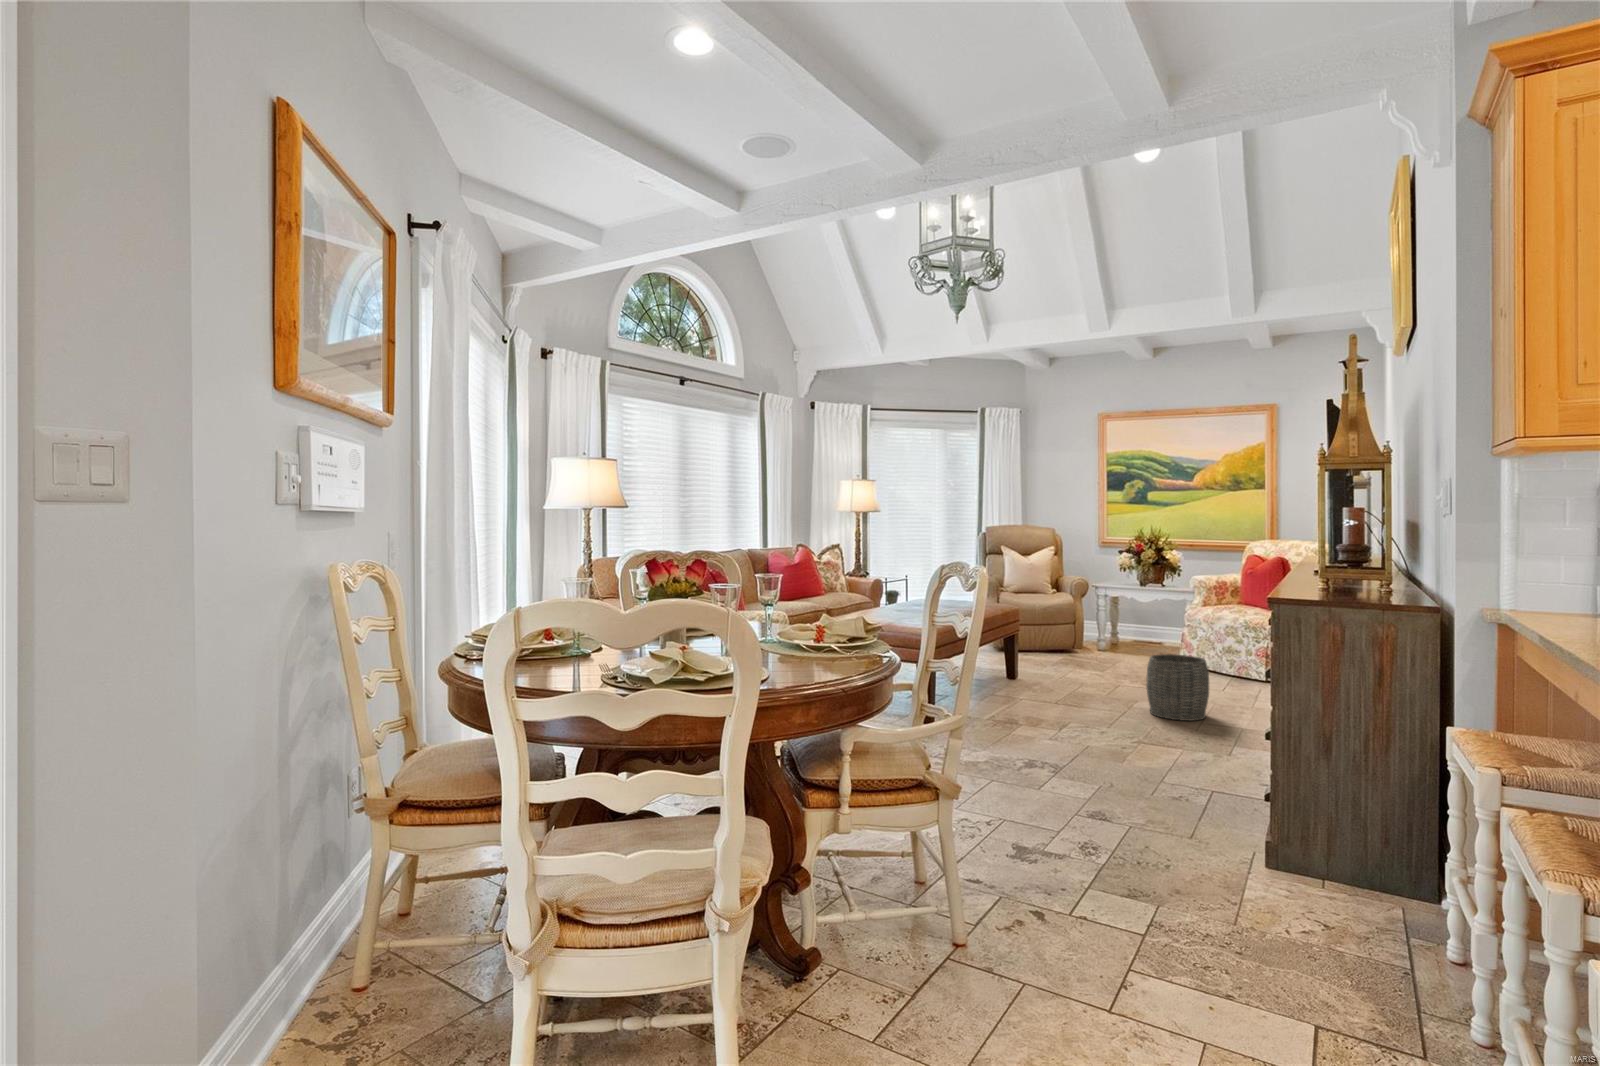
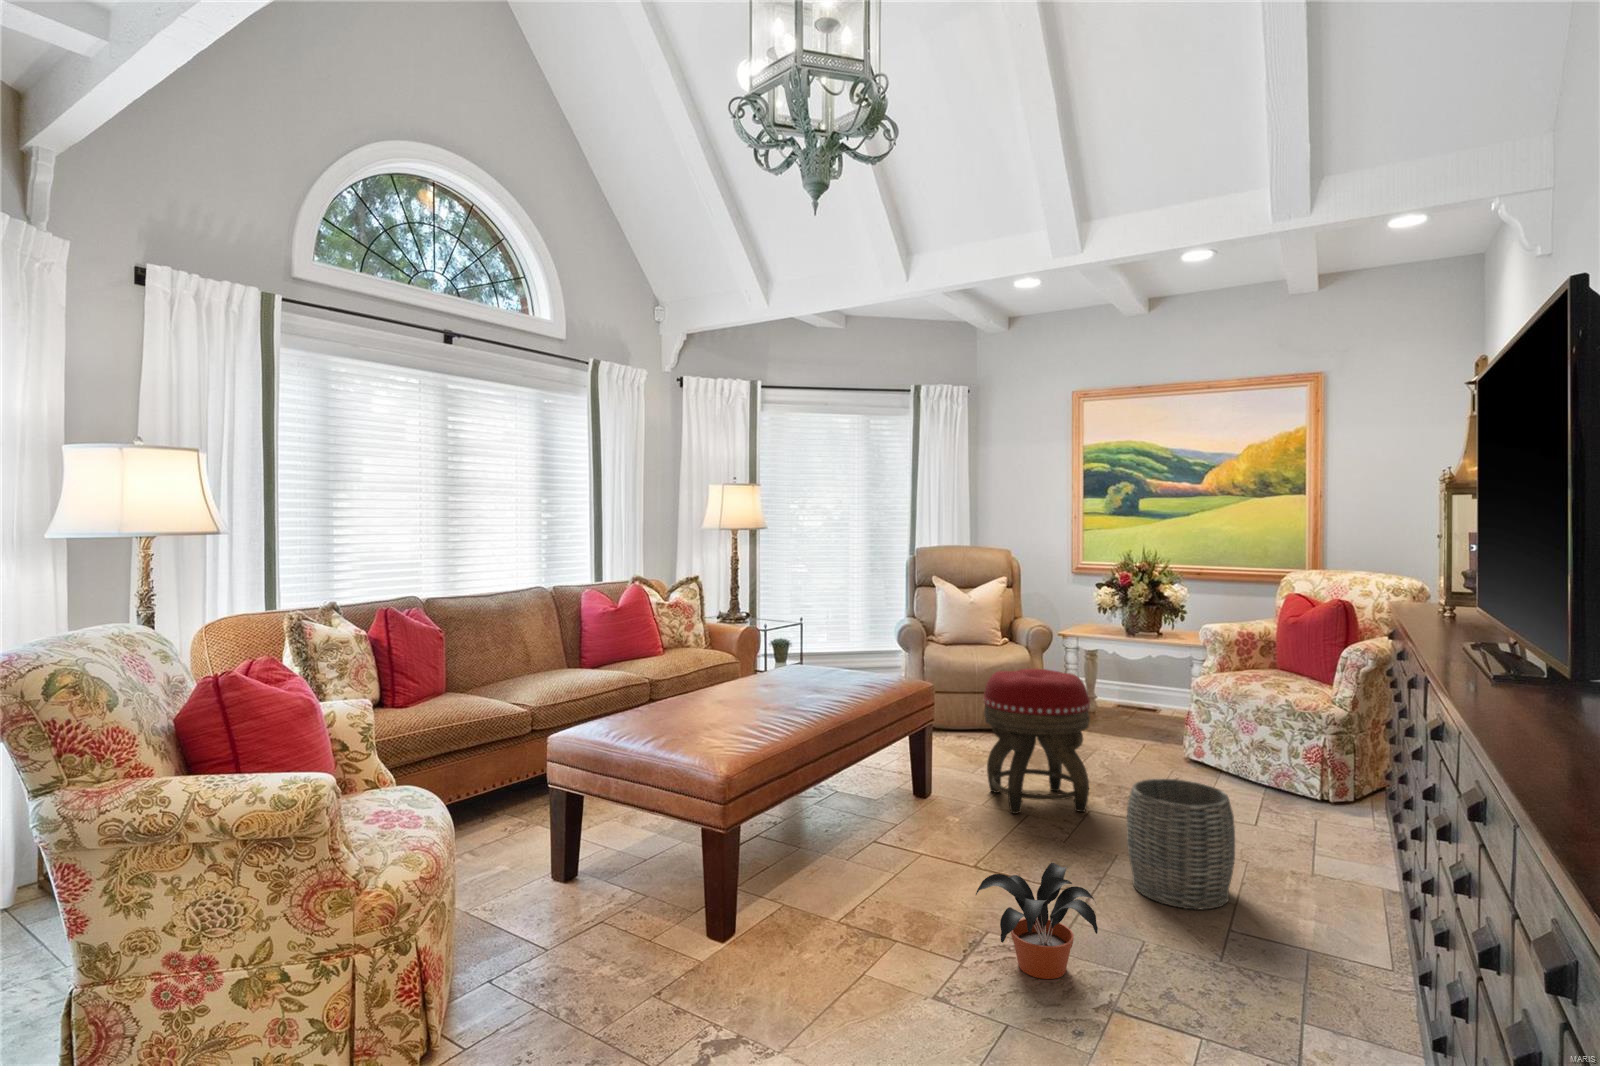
footstool: none [1051,600,1120,687] -> present [984,669,1090,814]
potted plant: none [1068,686,1136,741] -> present [976,863,1098,979]

